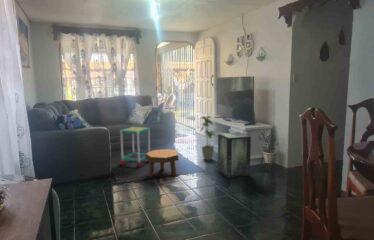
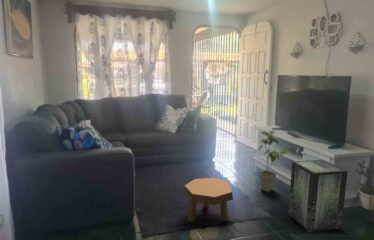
side table: present [120,127,150,167] -> none [147,141,190,200]

